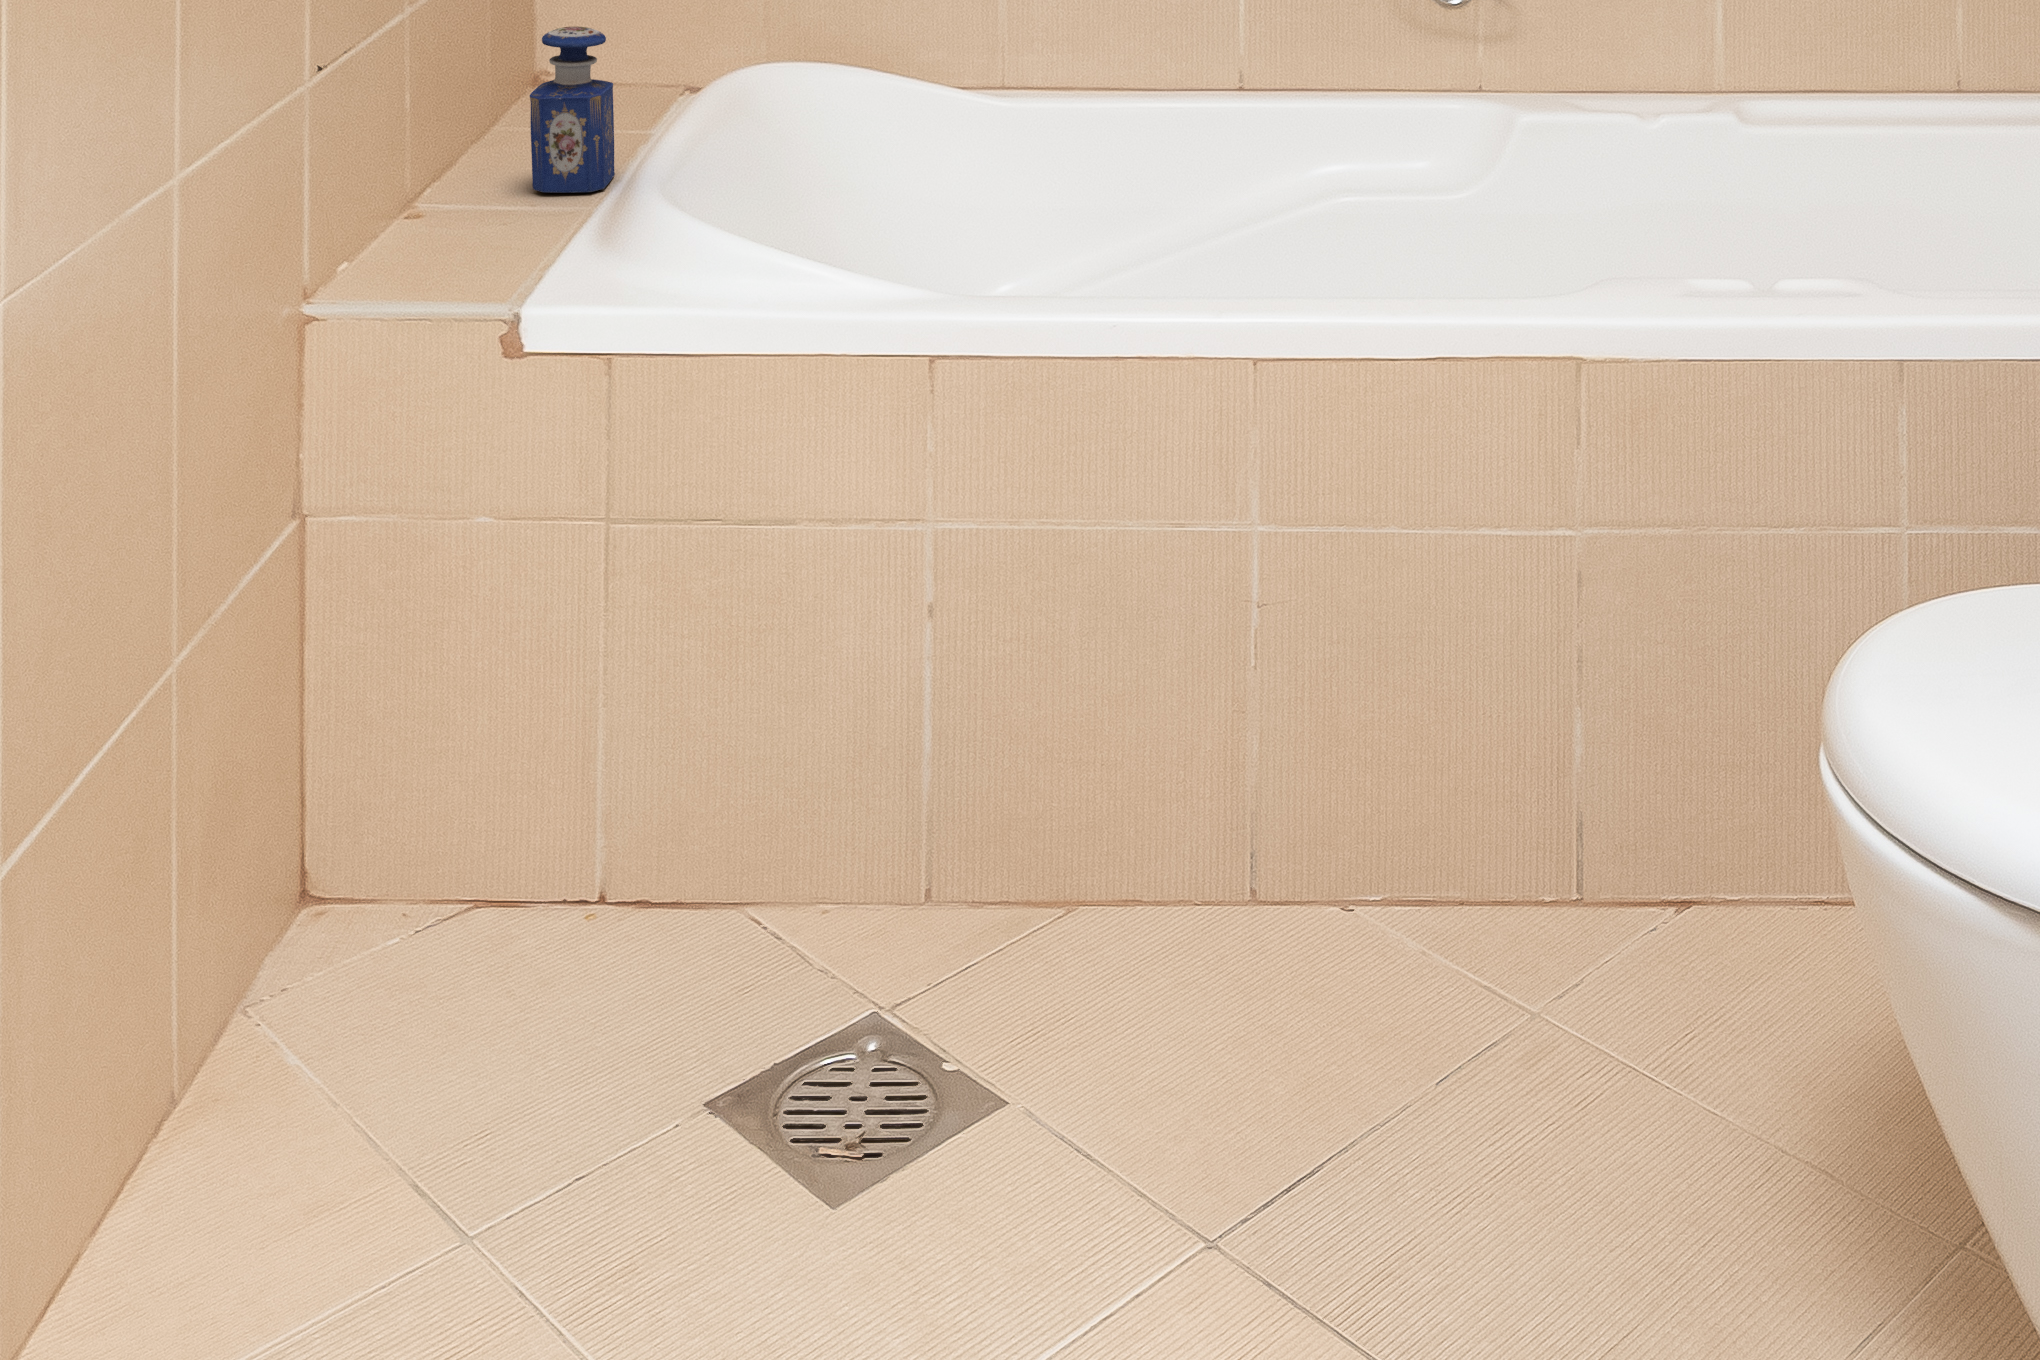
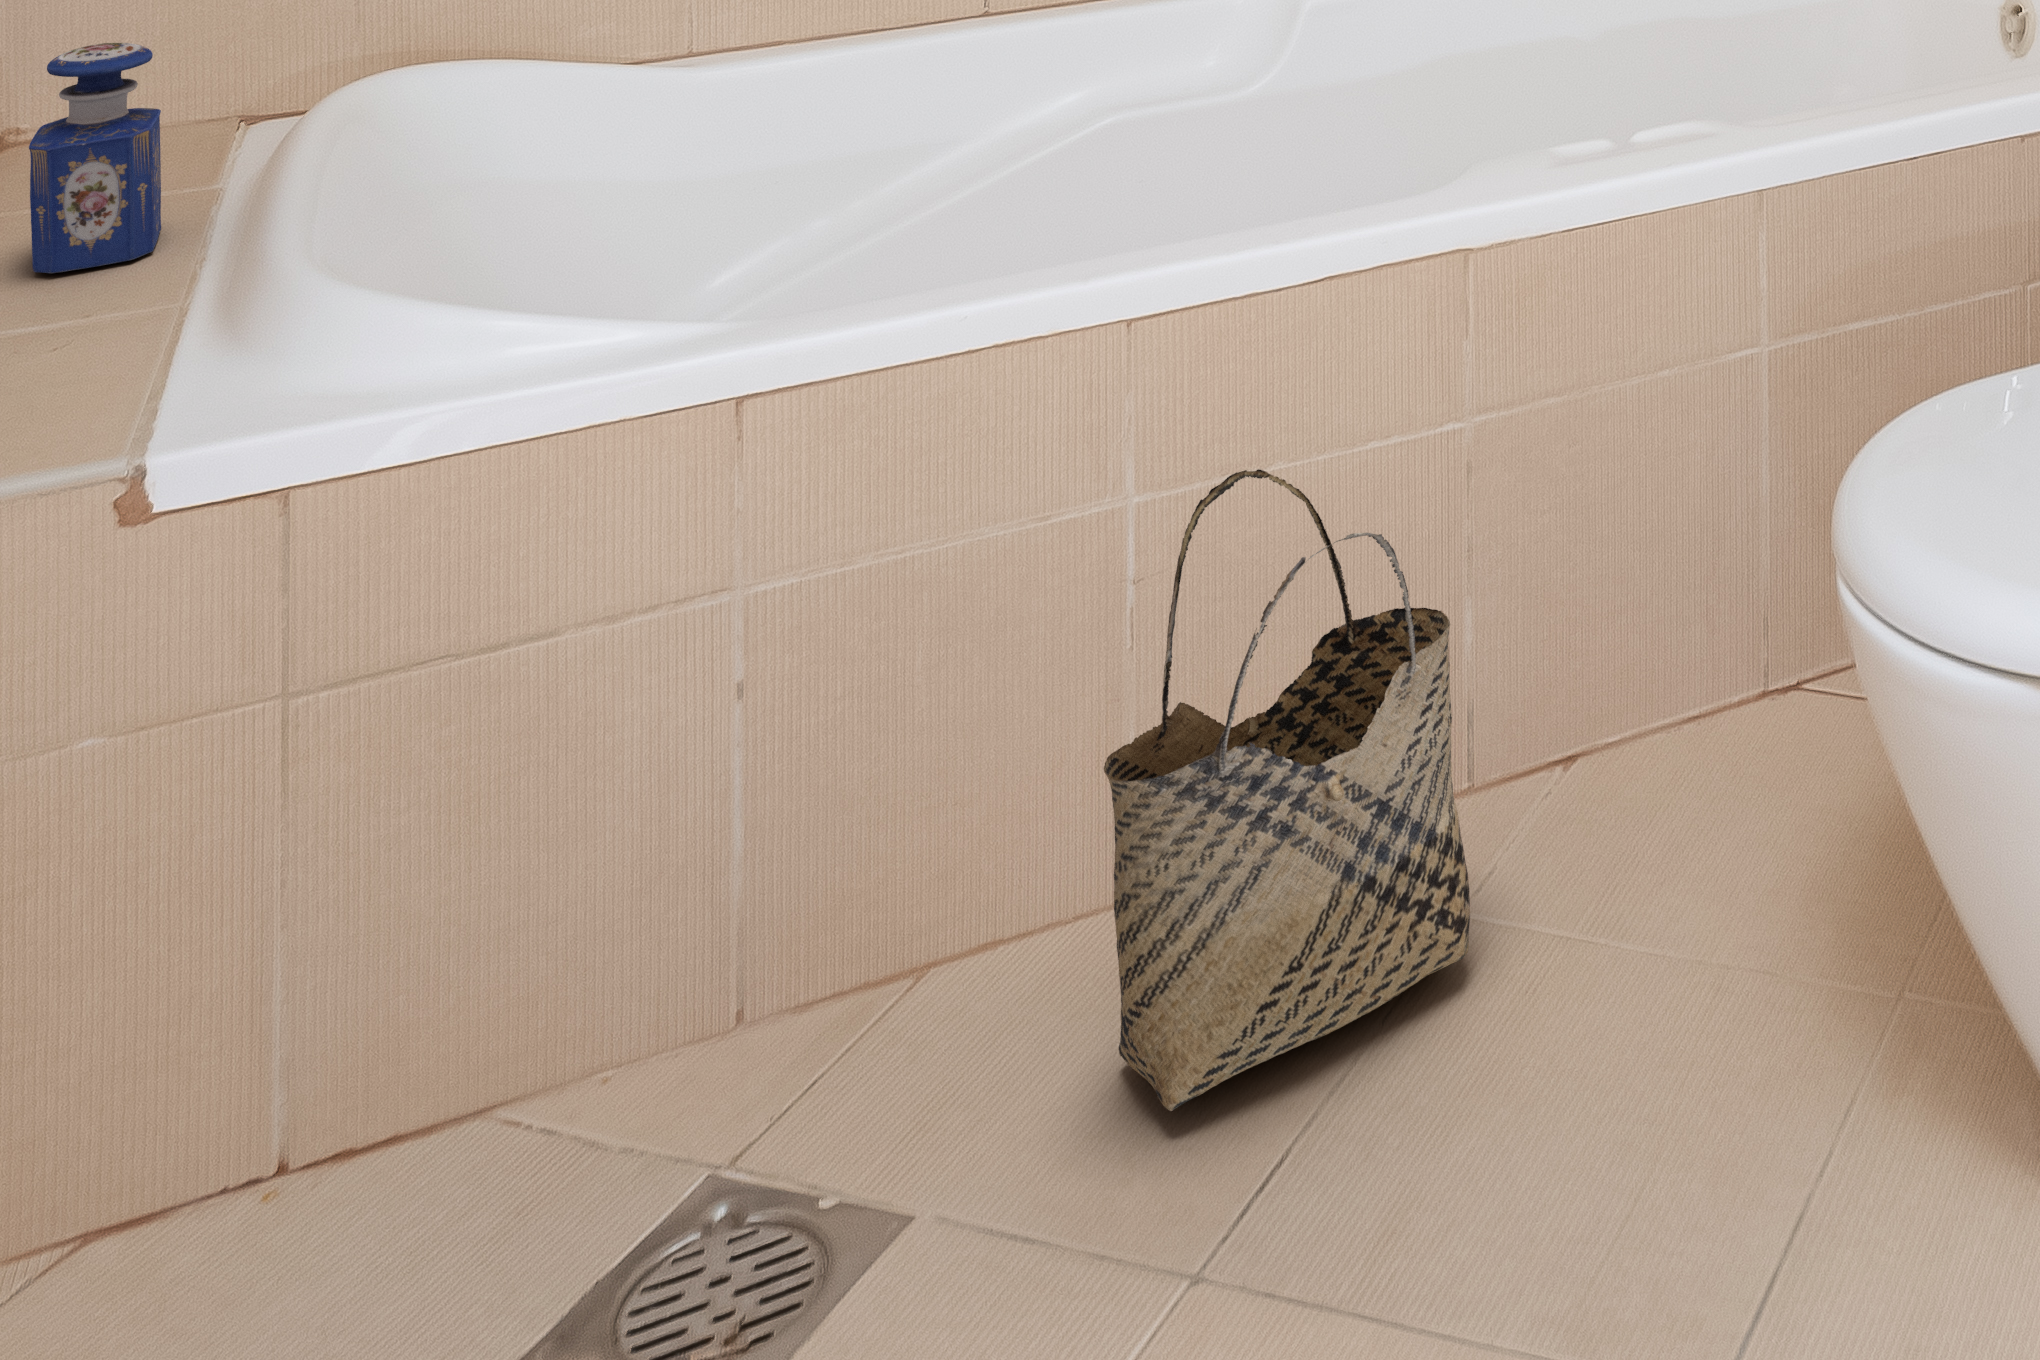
woven basket: none [1190,527,1535,1079] -> present [1104,469,1470,1111]

